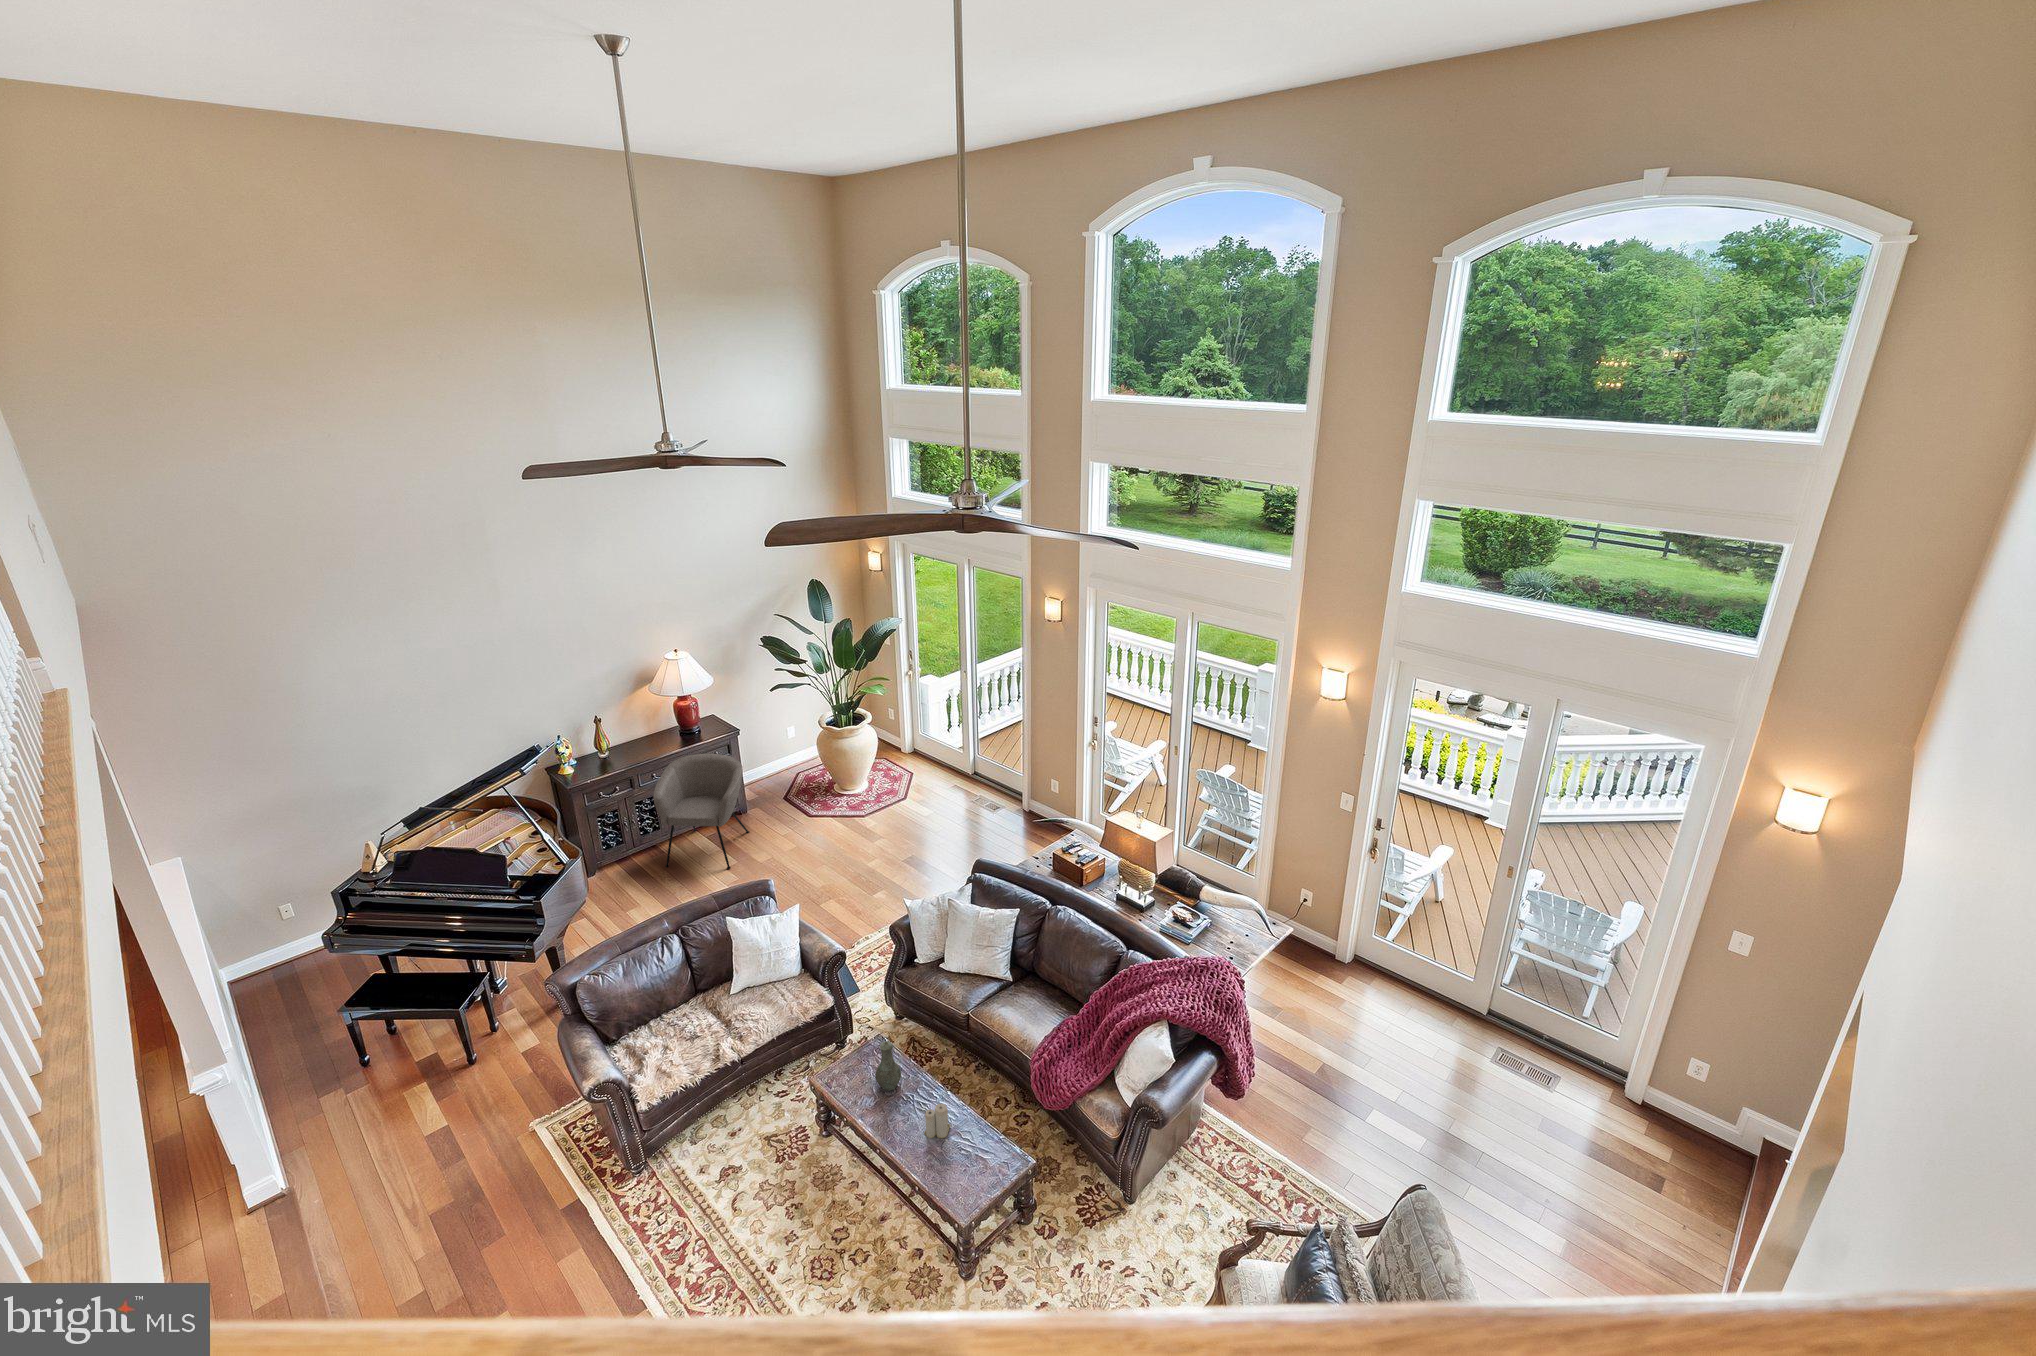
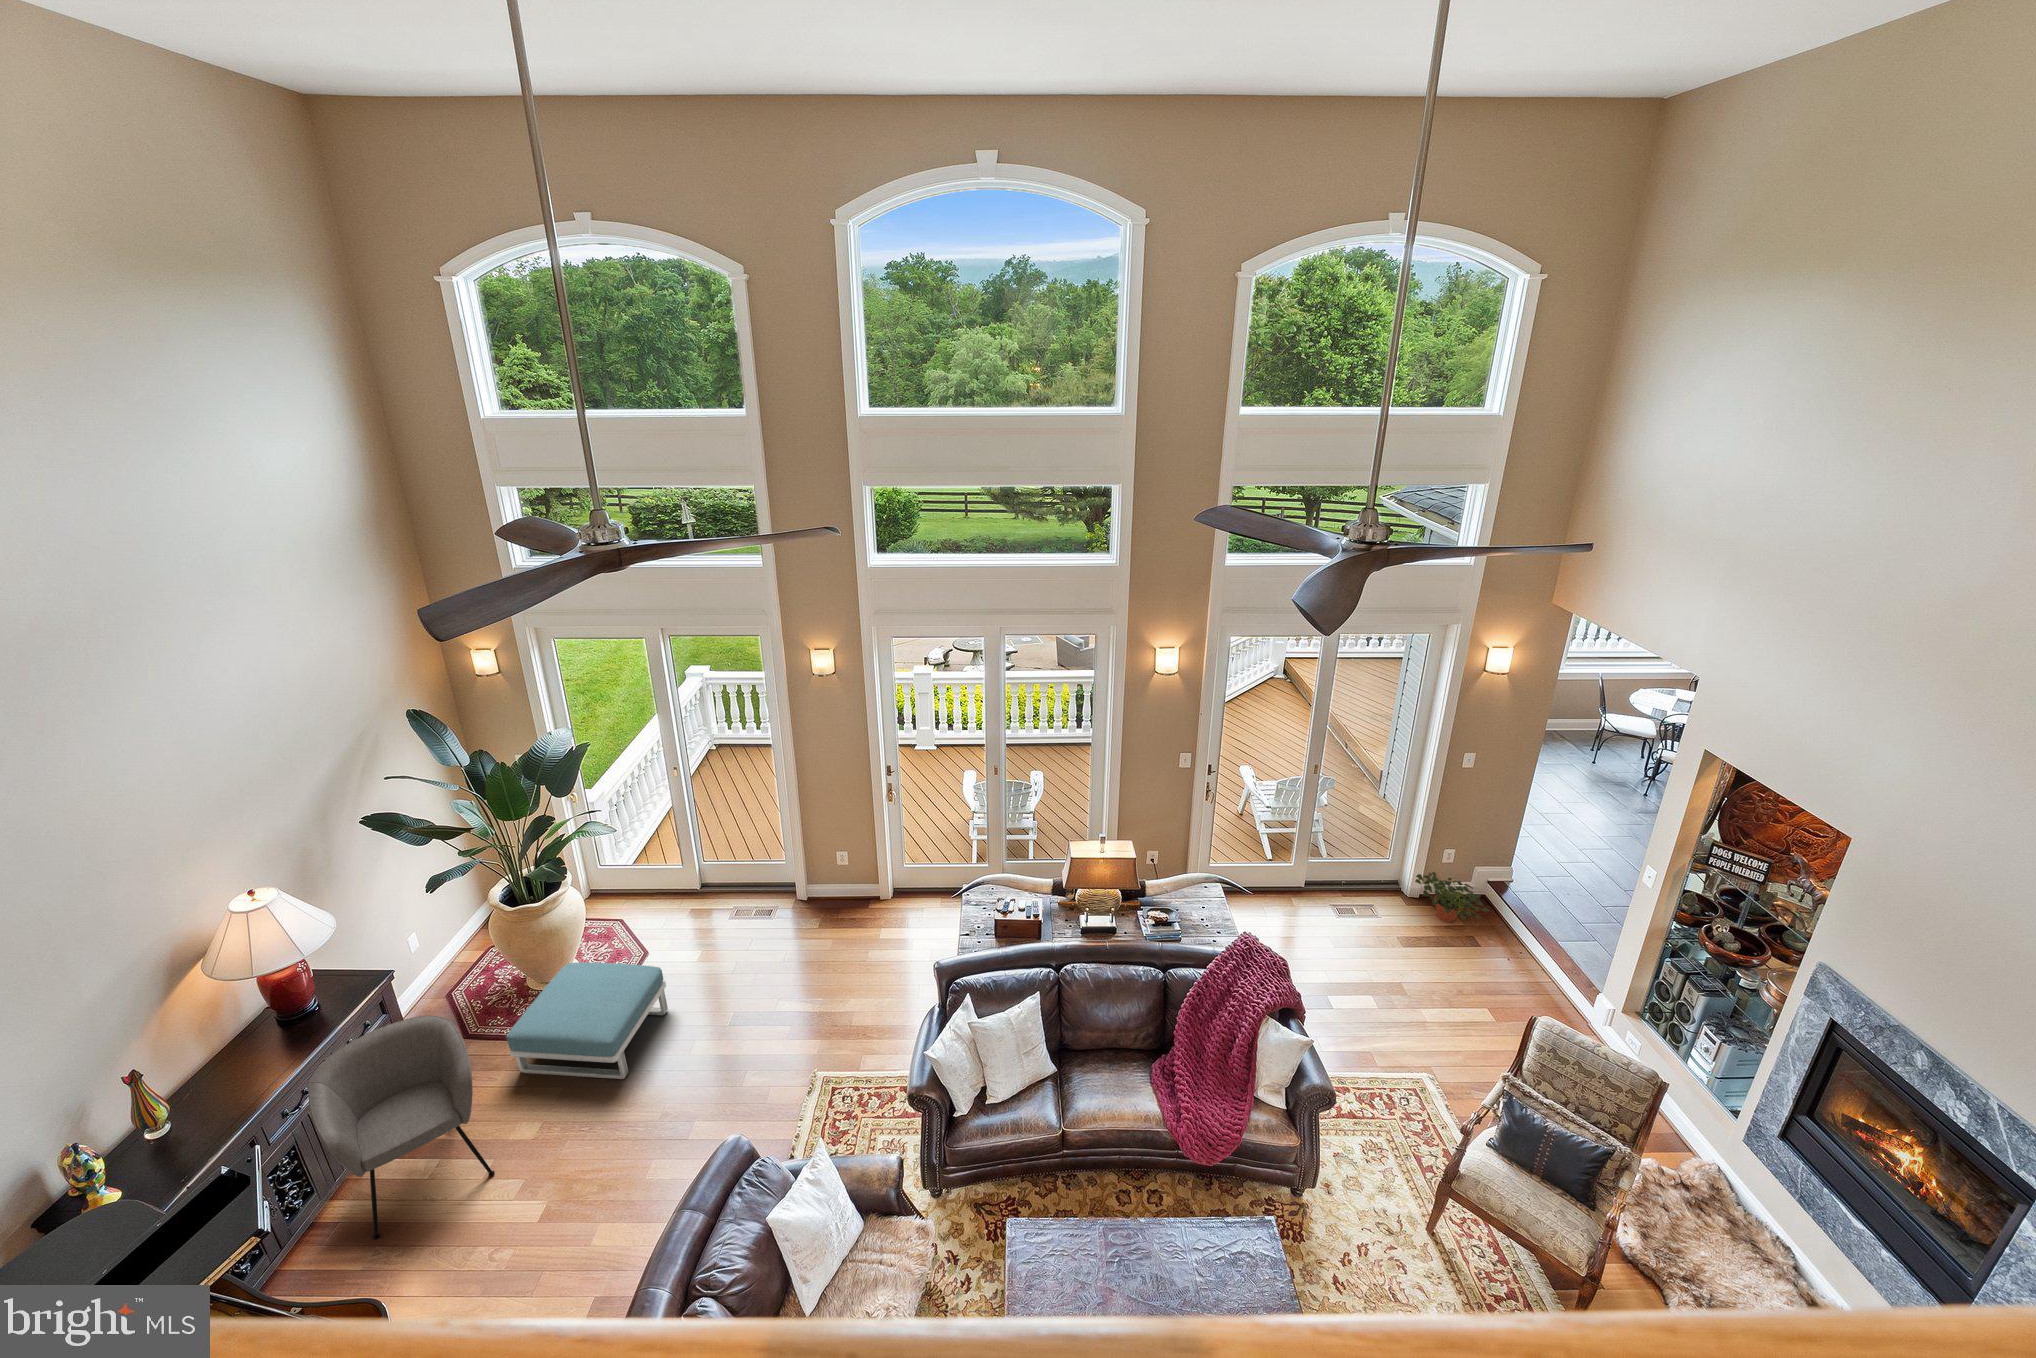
footstool: none [781,777,886,859] -> present [506,962,668,1079]
vase: present [875,1041,901,1091] -> none [1081,1210,1113,1268]
potted plant: none [1603,1072,1704,1164] -> present [1415,872,1489,922]
candle: present [924,1104,950,1138] -> none [1184,1228,1209,1277]

